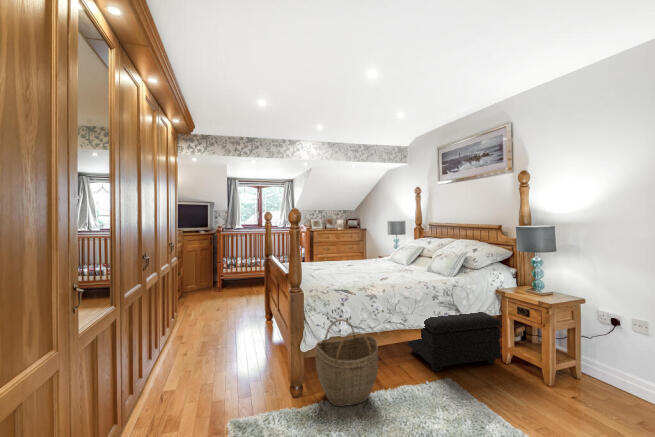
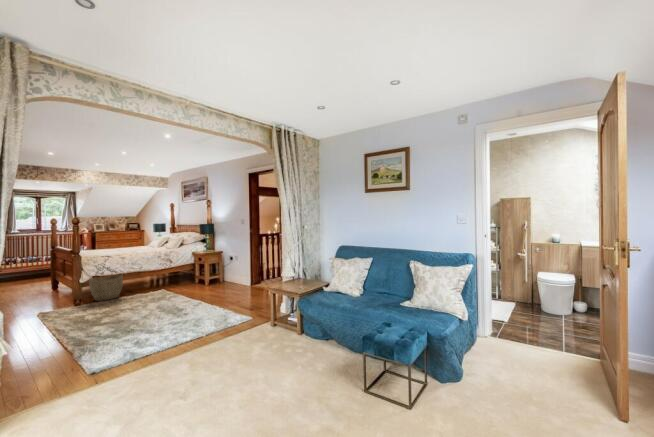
footstool: present [407,312,501,371] -> none [148,262,191,289]

